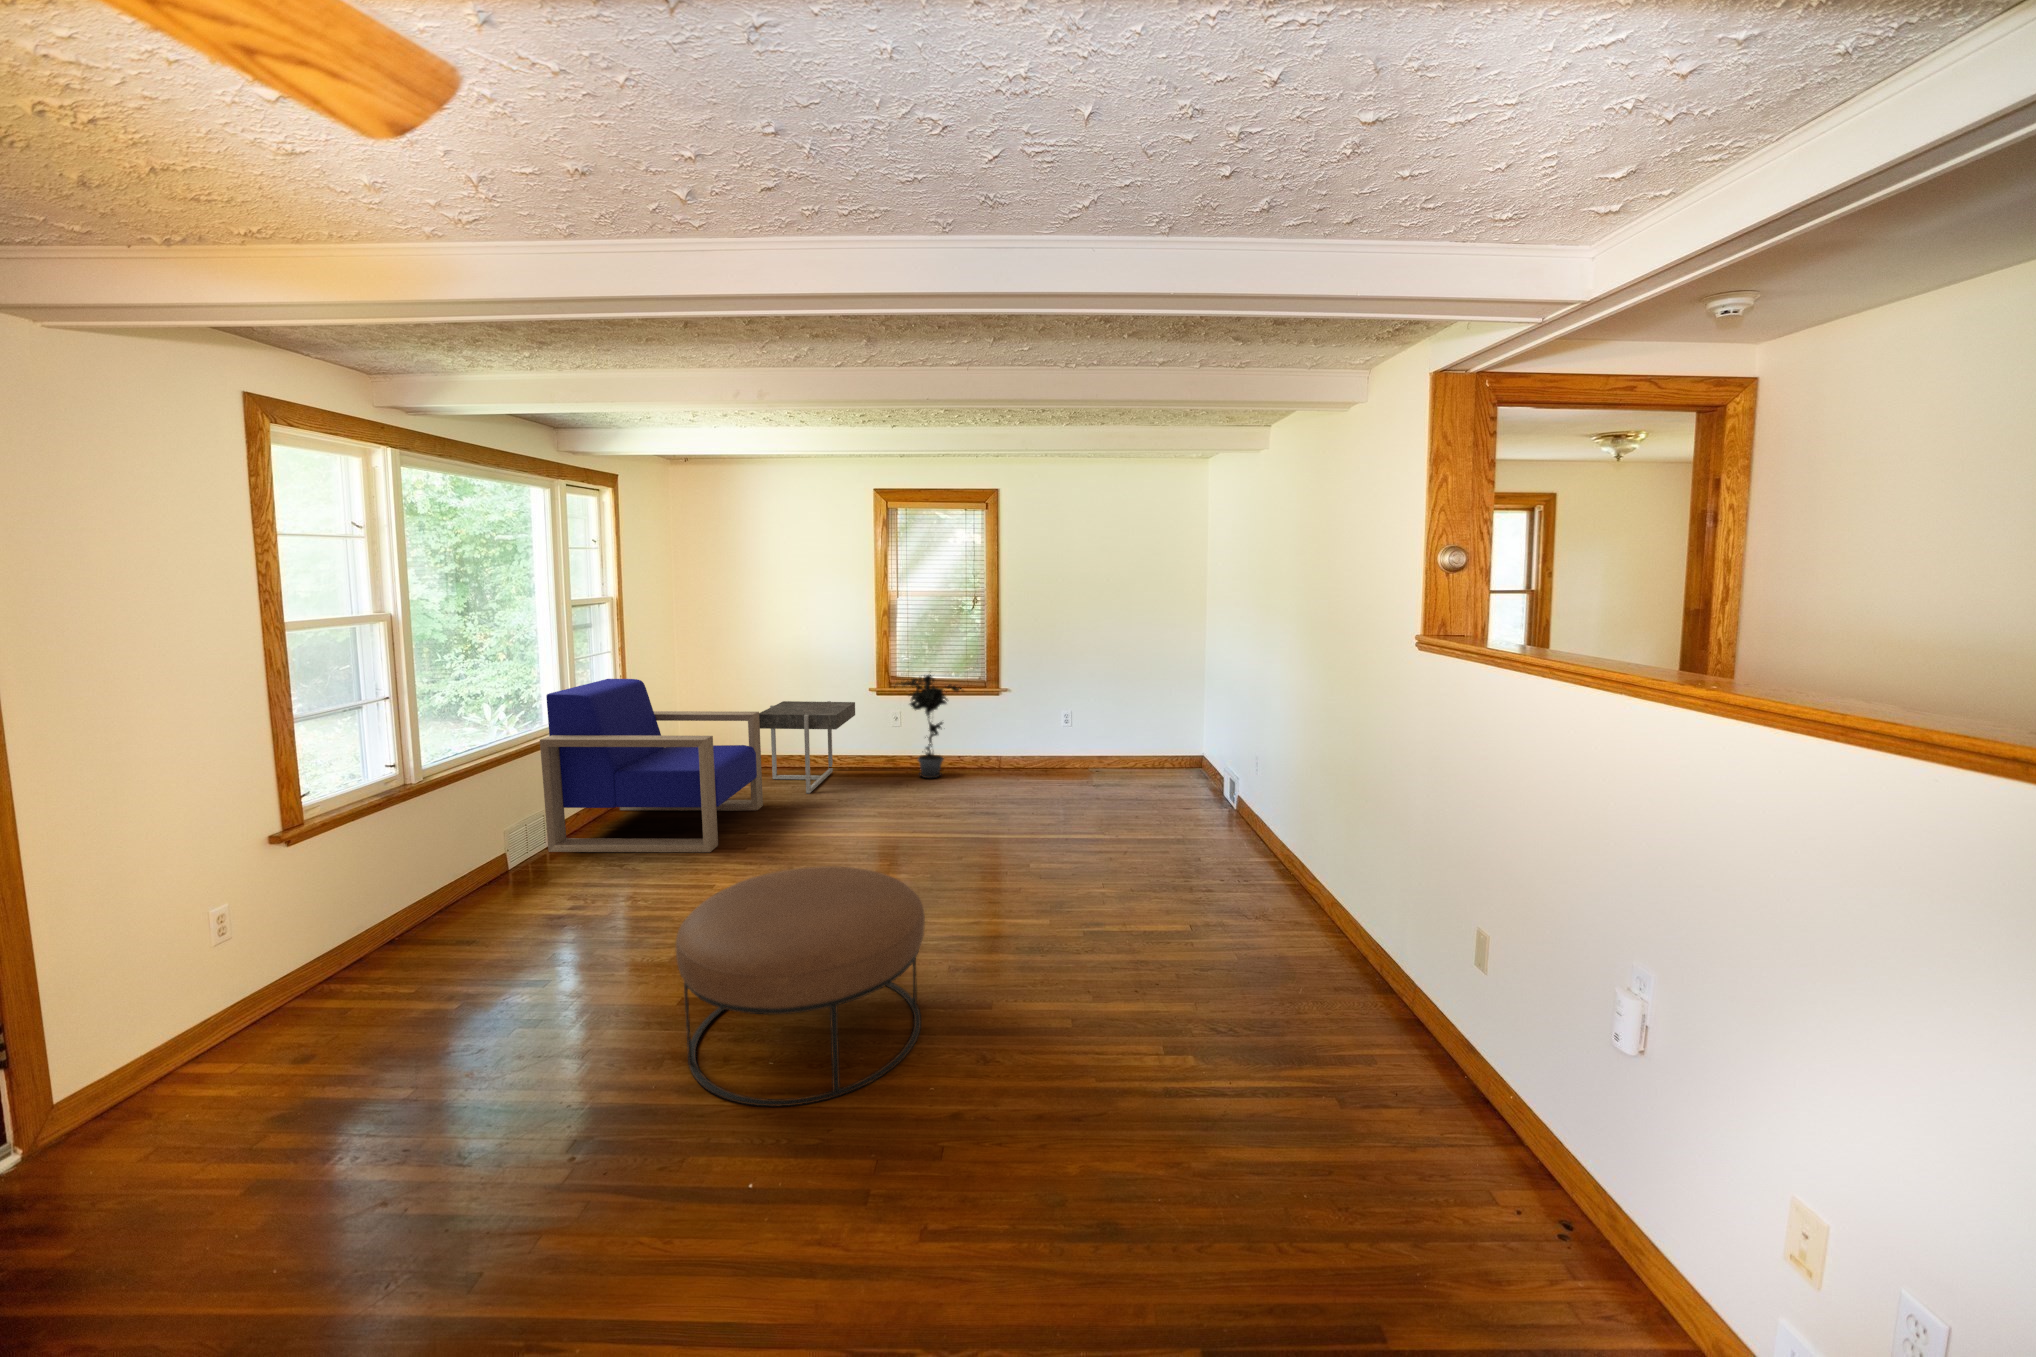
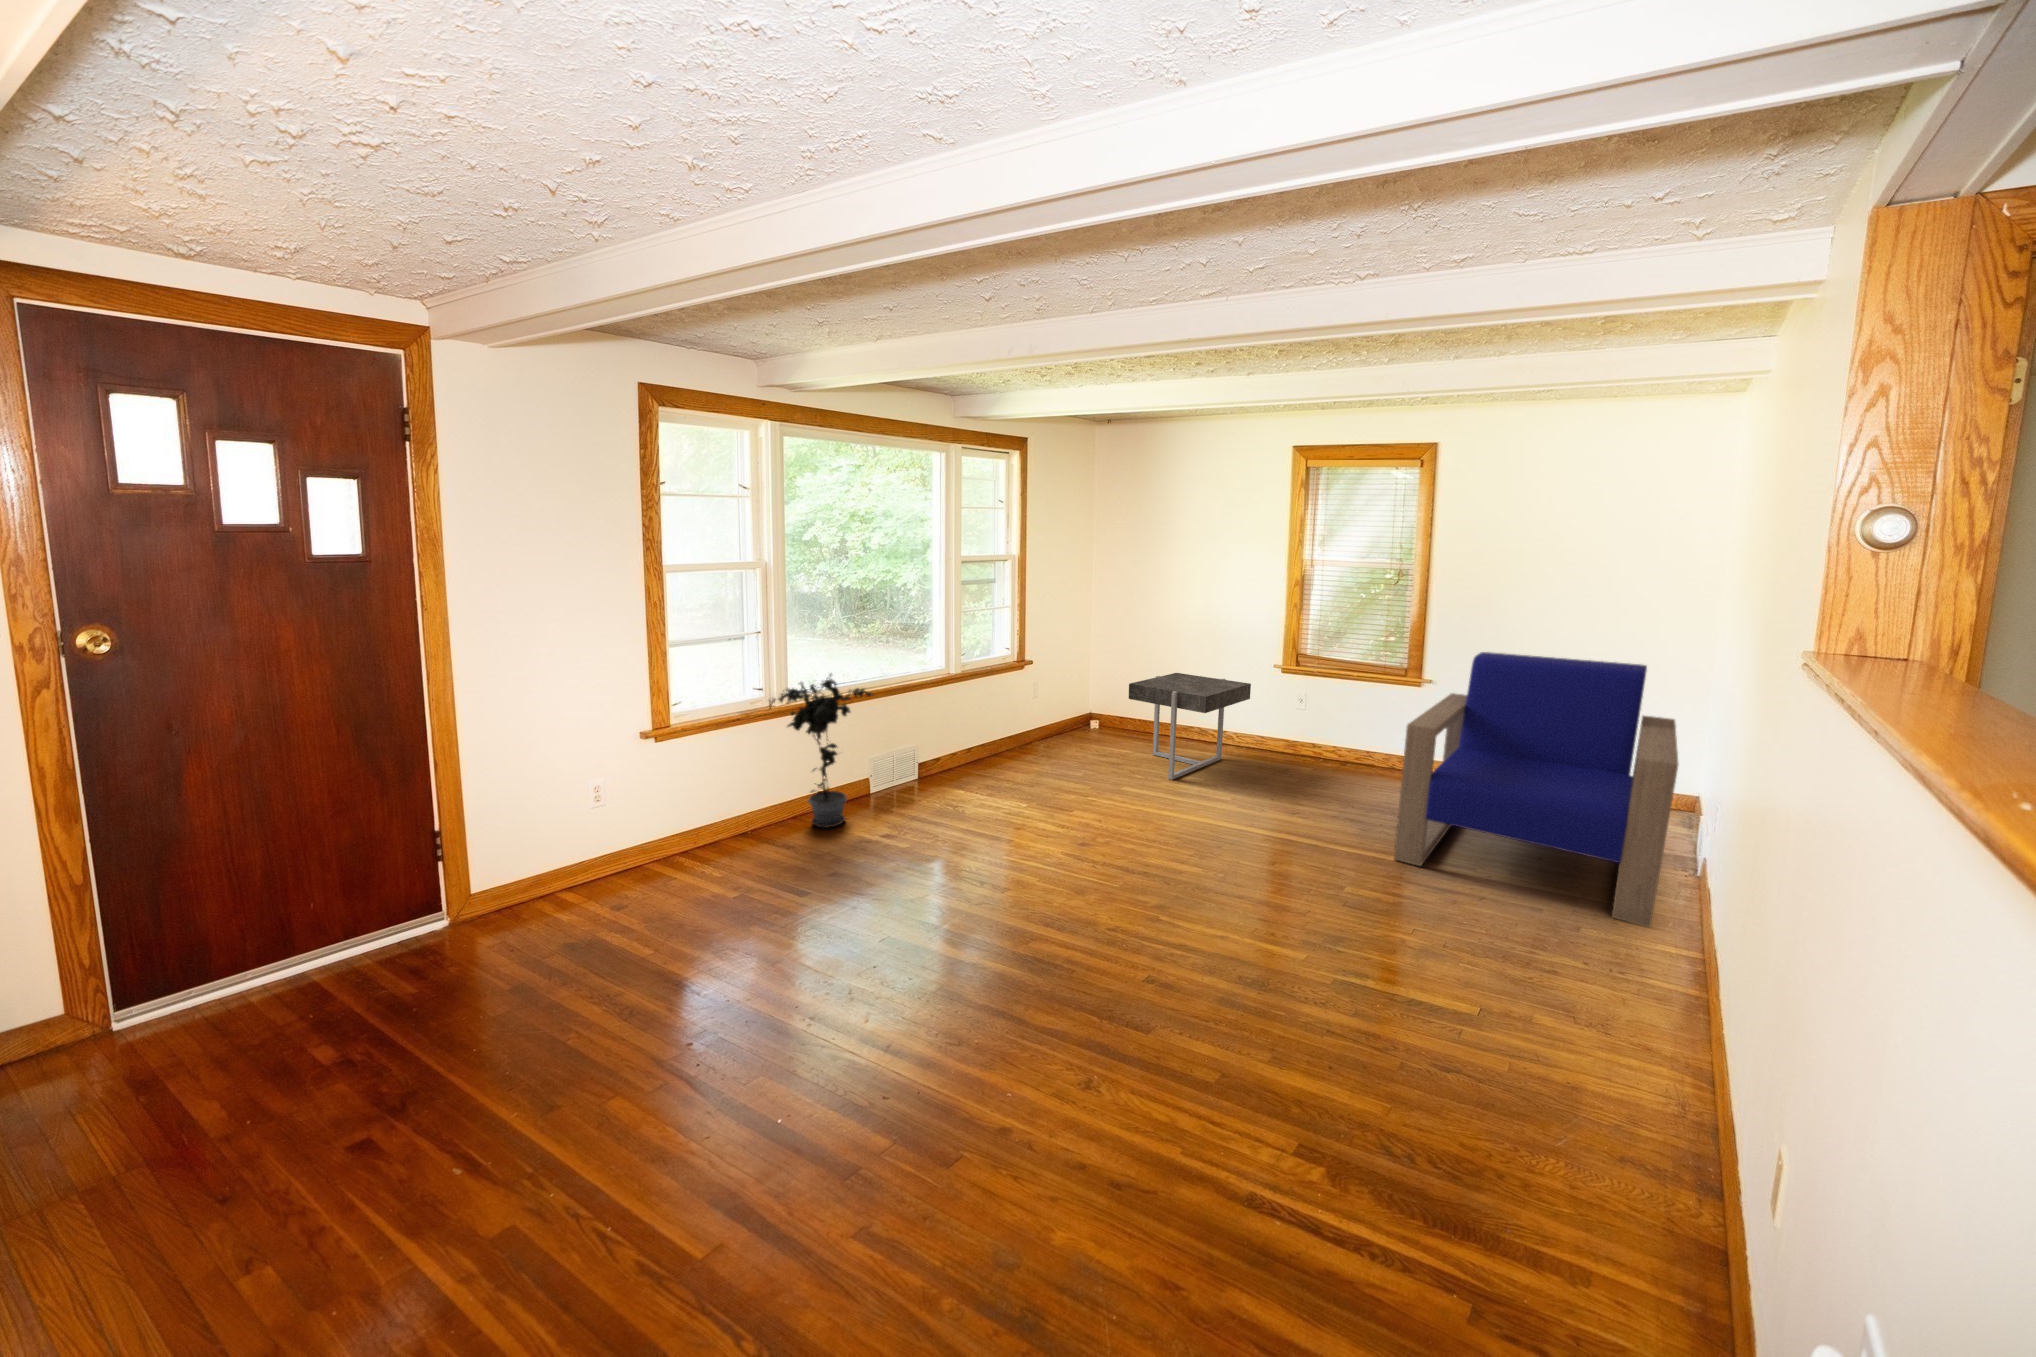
potted plant: present [895,675,962,778] -> present [770,674,871,828]
armchair: present [540,679,763,852] -> present [1394,652,1679,927]
ottoman: present [676,866,925,1106] -> none [666,886,999,1254]

